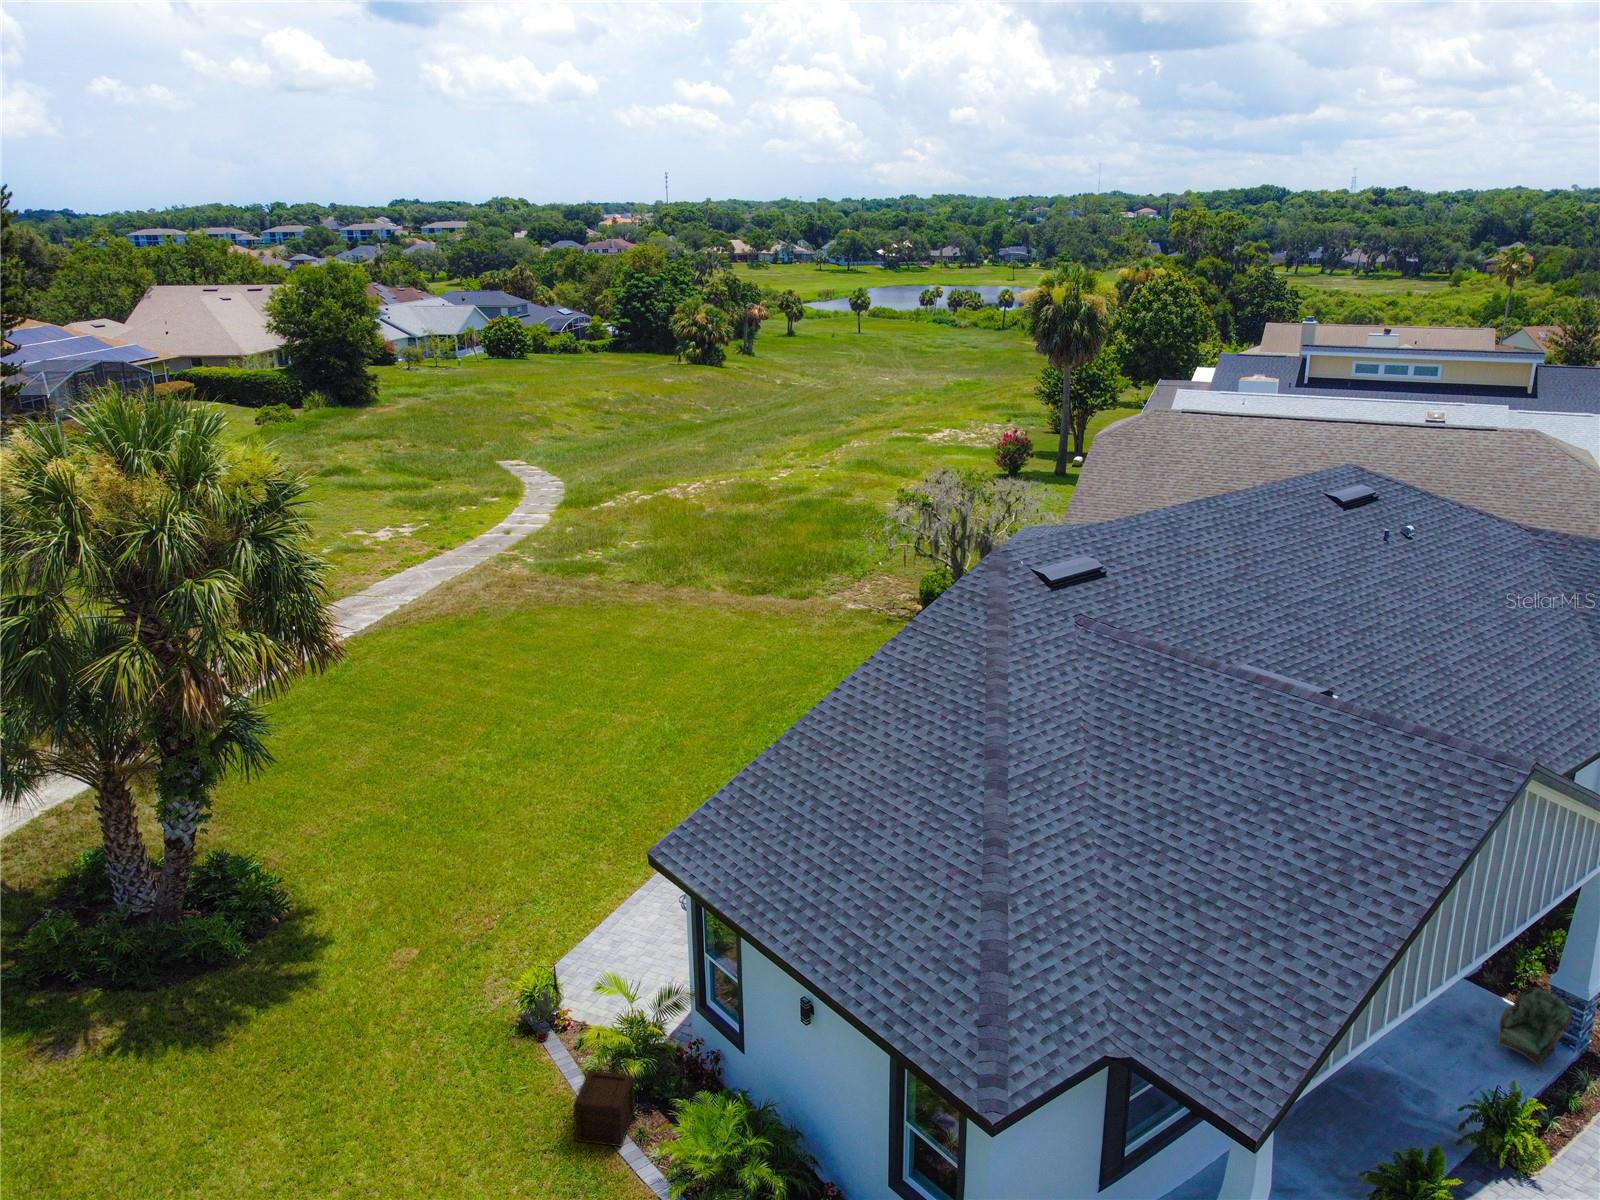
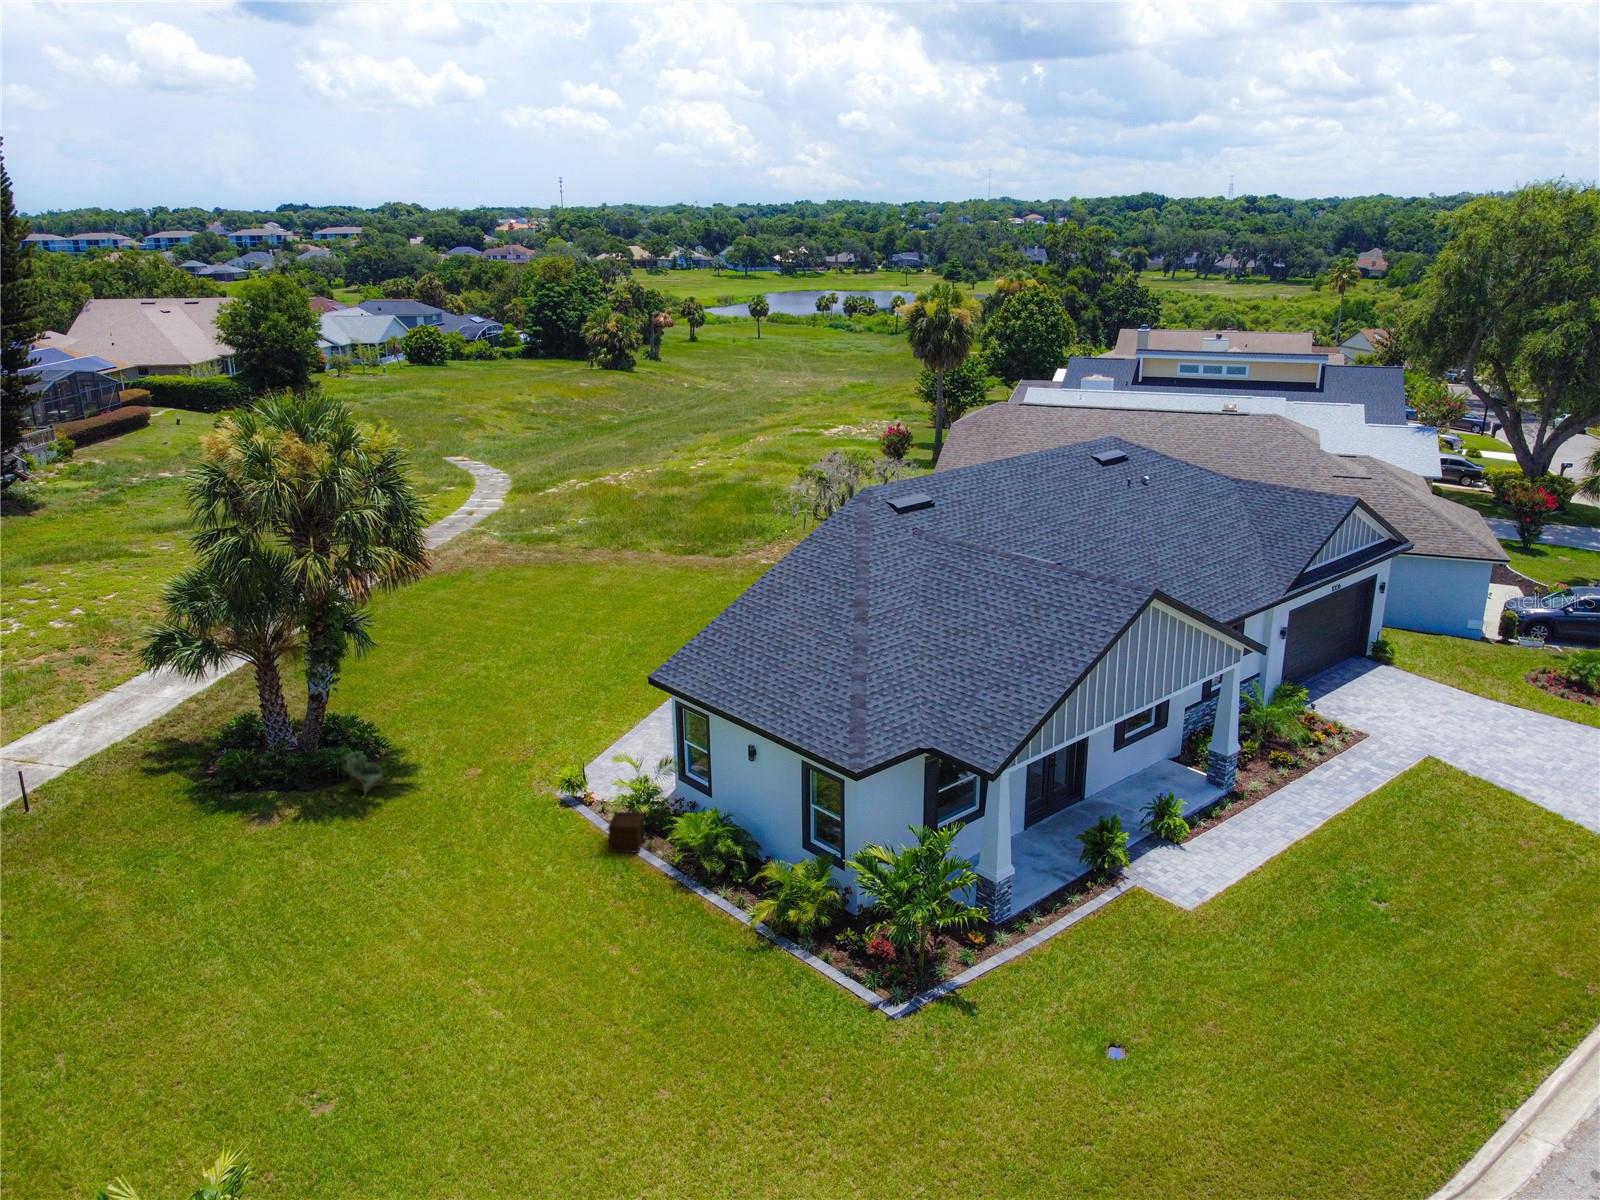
potted tree: present [518,987,563,1042] -> none [561,773,592,809]
armchair: present [1496,987,1572,1071] -> present [341,752,382,794]

